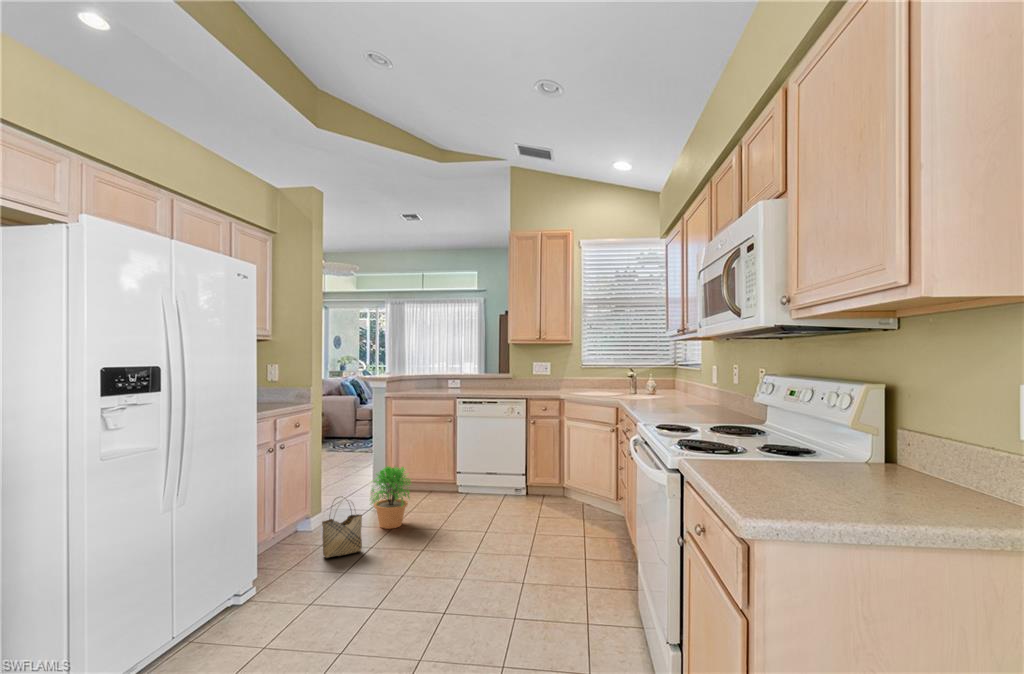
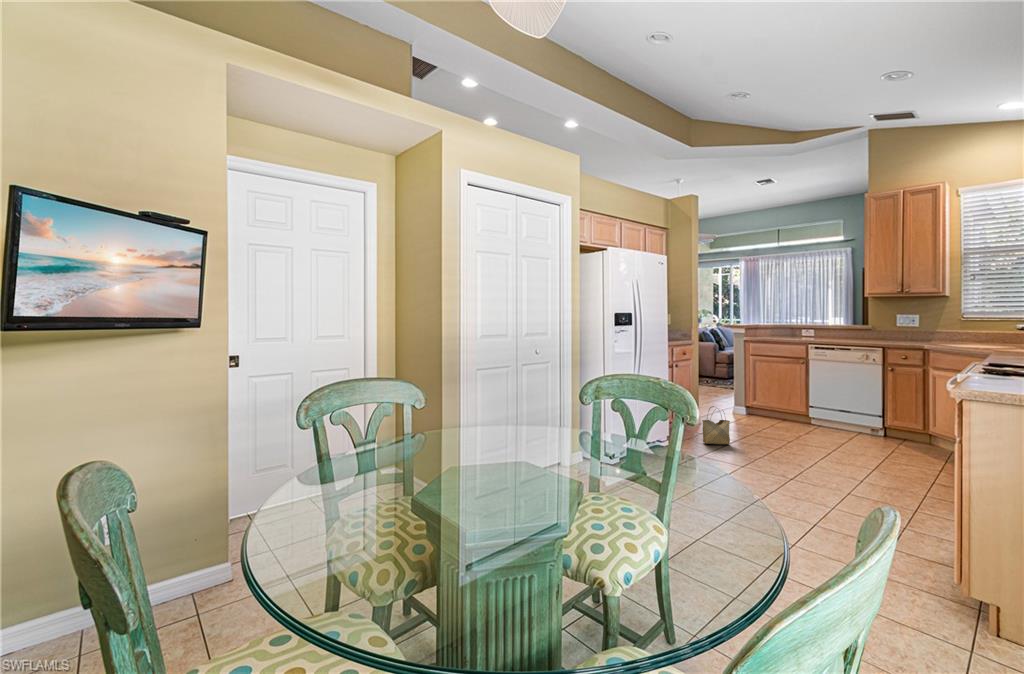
potted plant: present [372,466,410,529] -> none [733,391,769,437]

